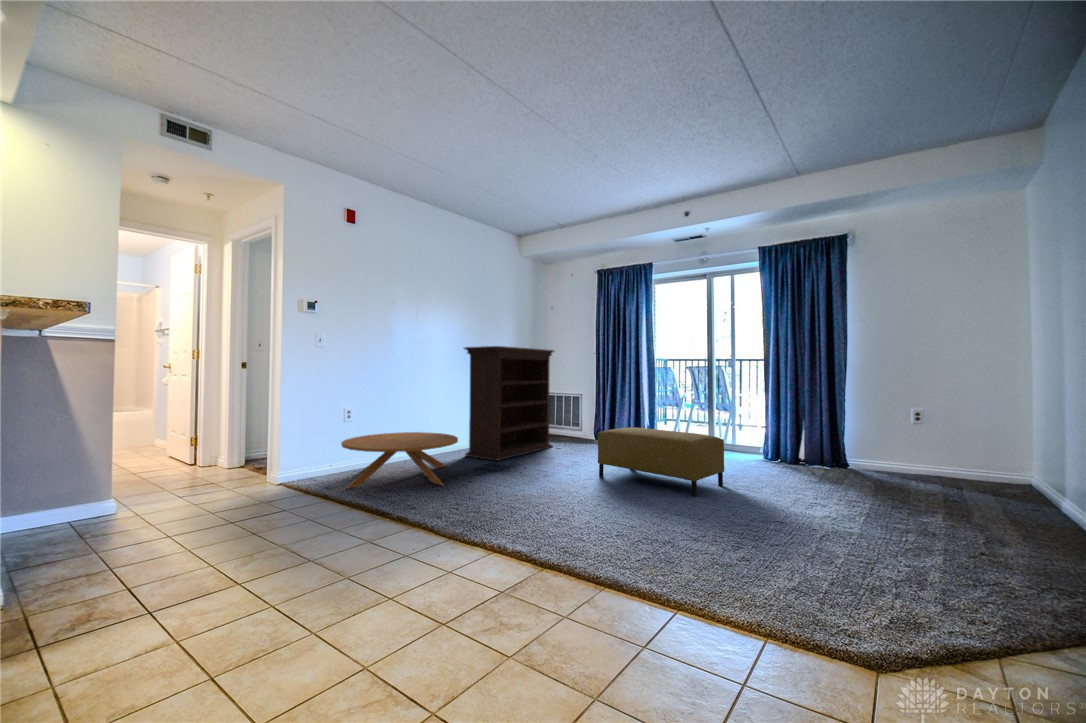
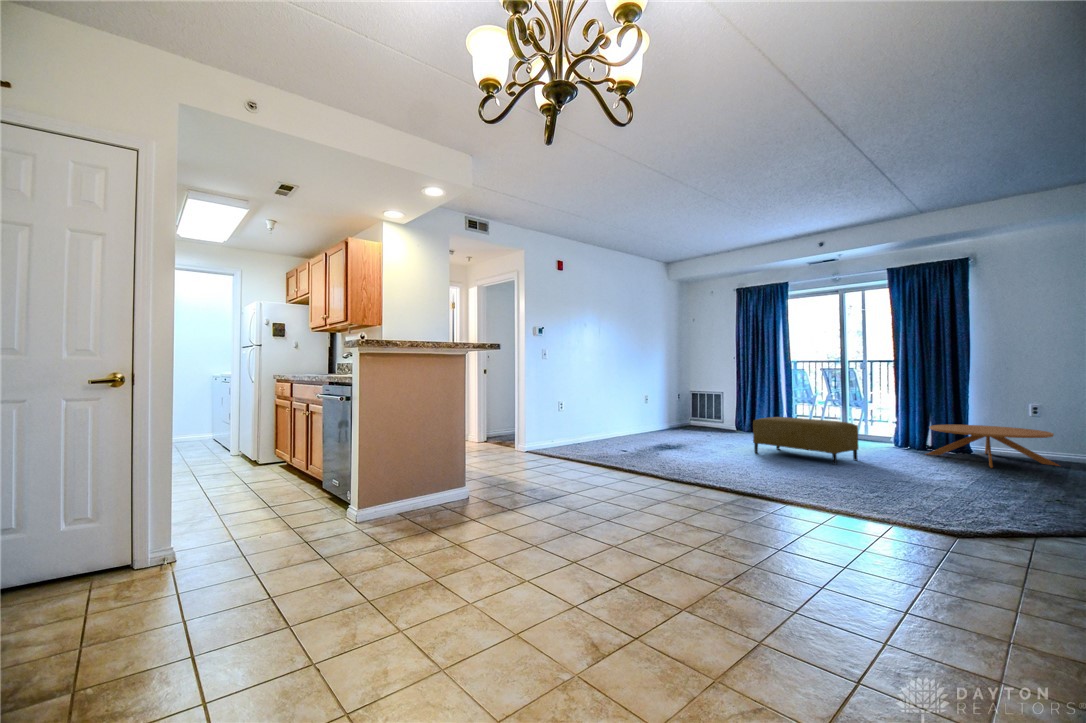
bookshelf: present [464,346,554,461] -> none [636,355,705,442]
coffee table: present [341,432,458,489] -> present [927,425,1059,468]

